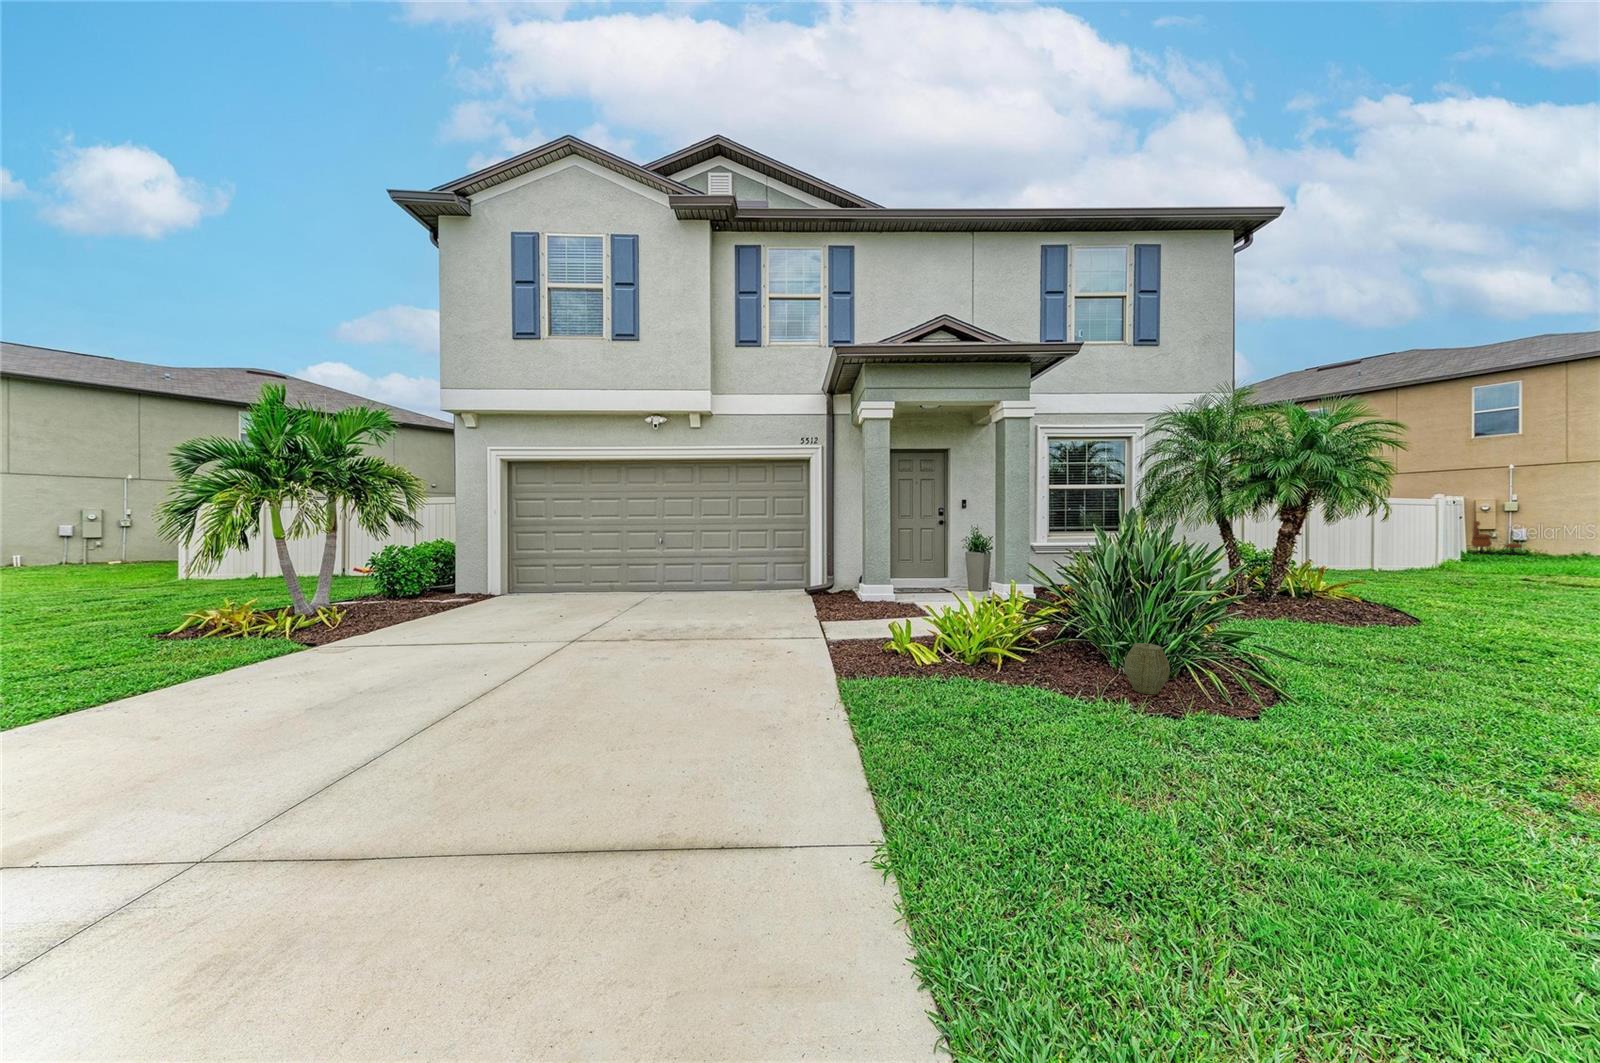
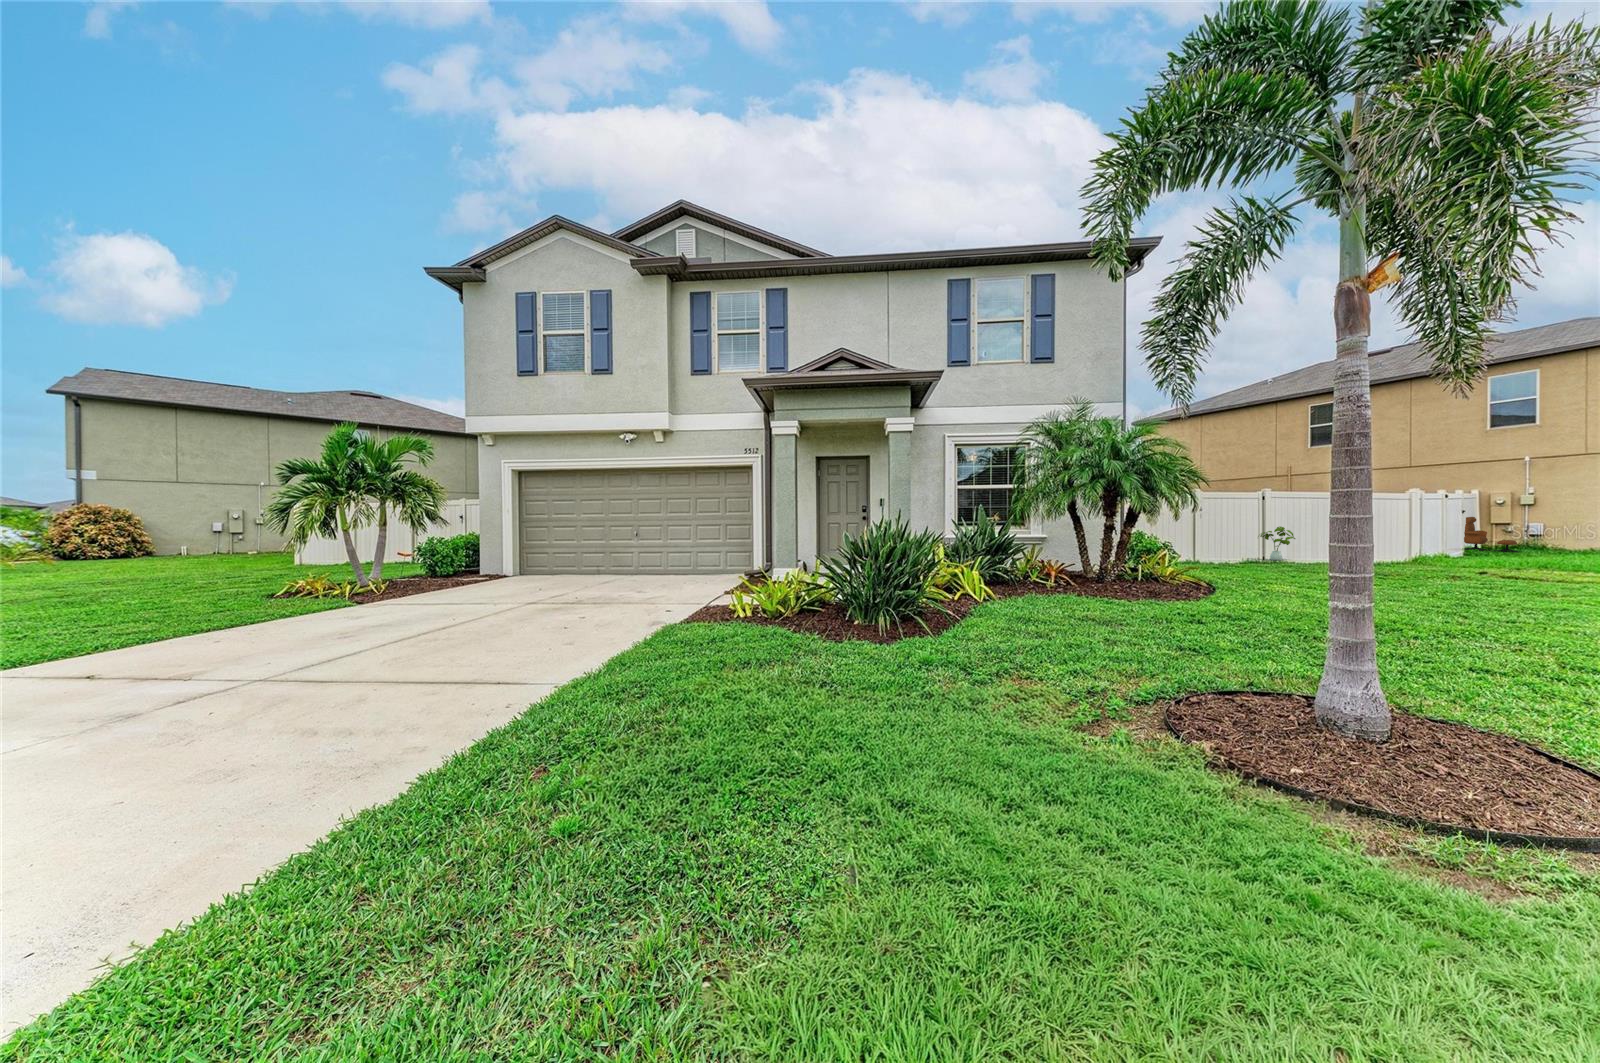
house plant: none [1318,531,1362,565] -> present [1258,527,1295,560]
woven basket: present [1125,643,1170,694] -> none [844,600,872,635]

